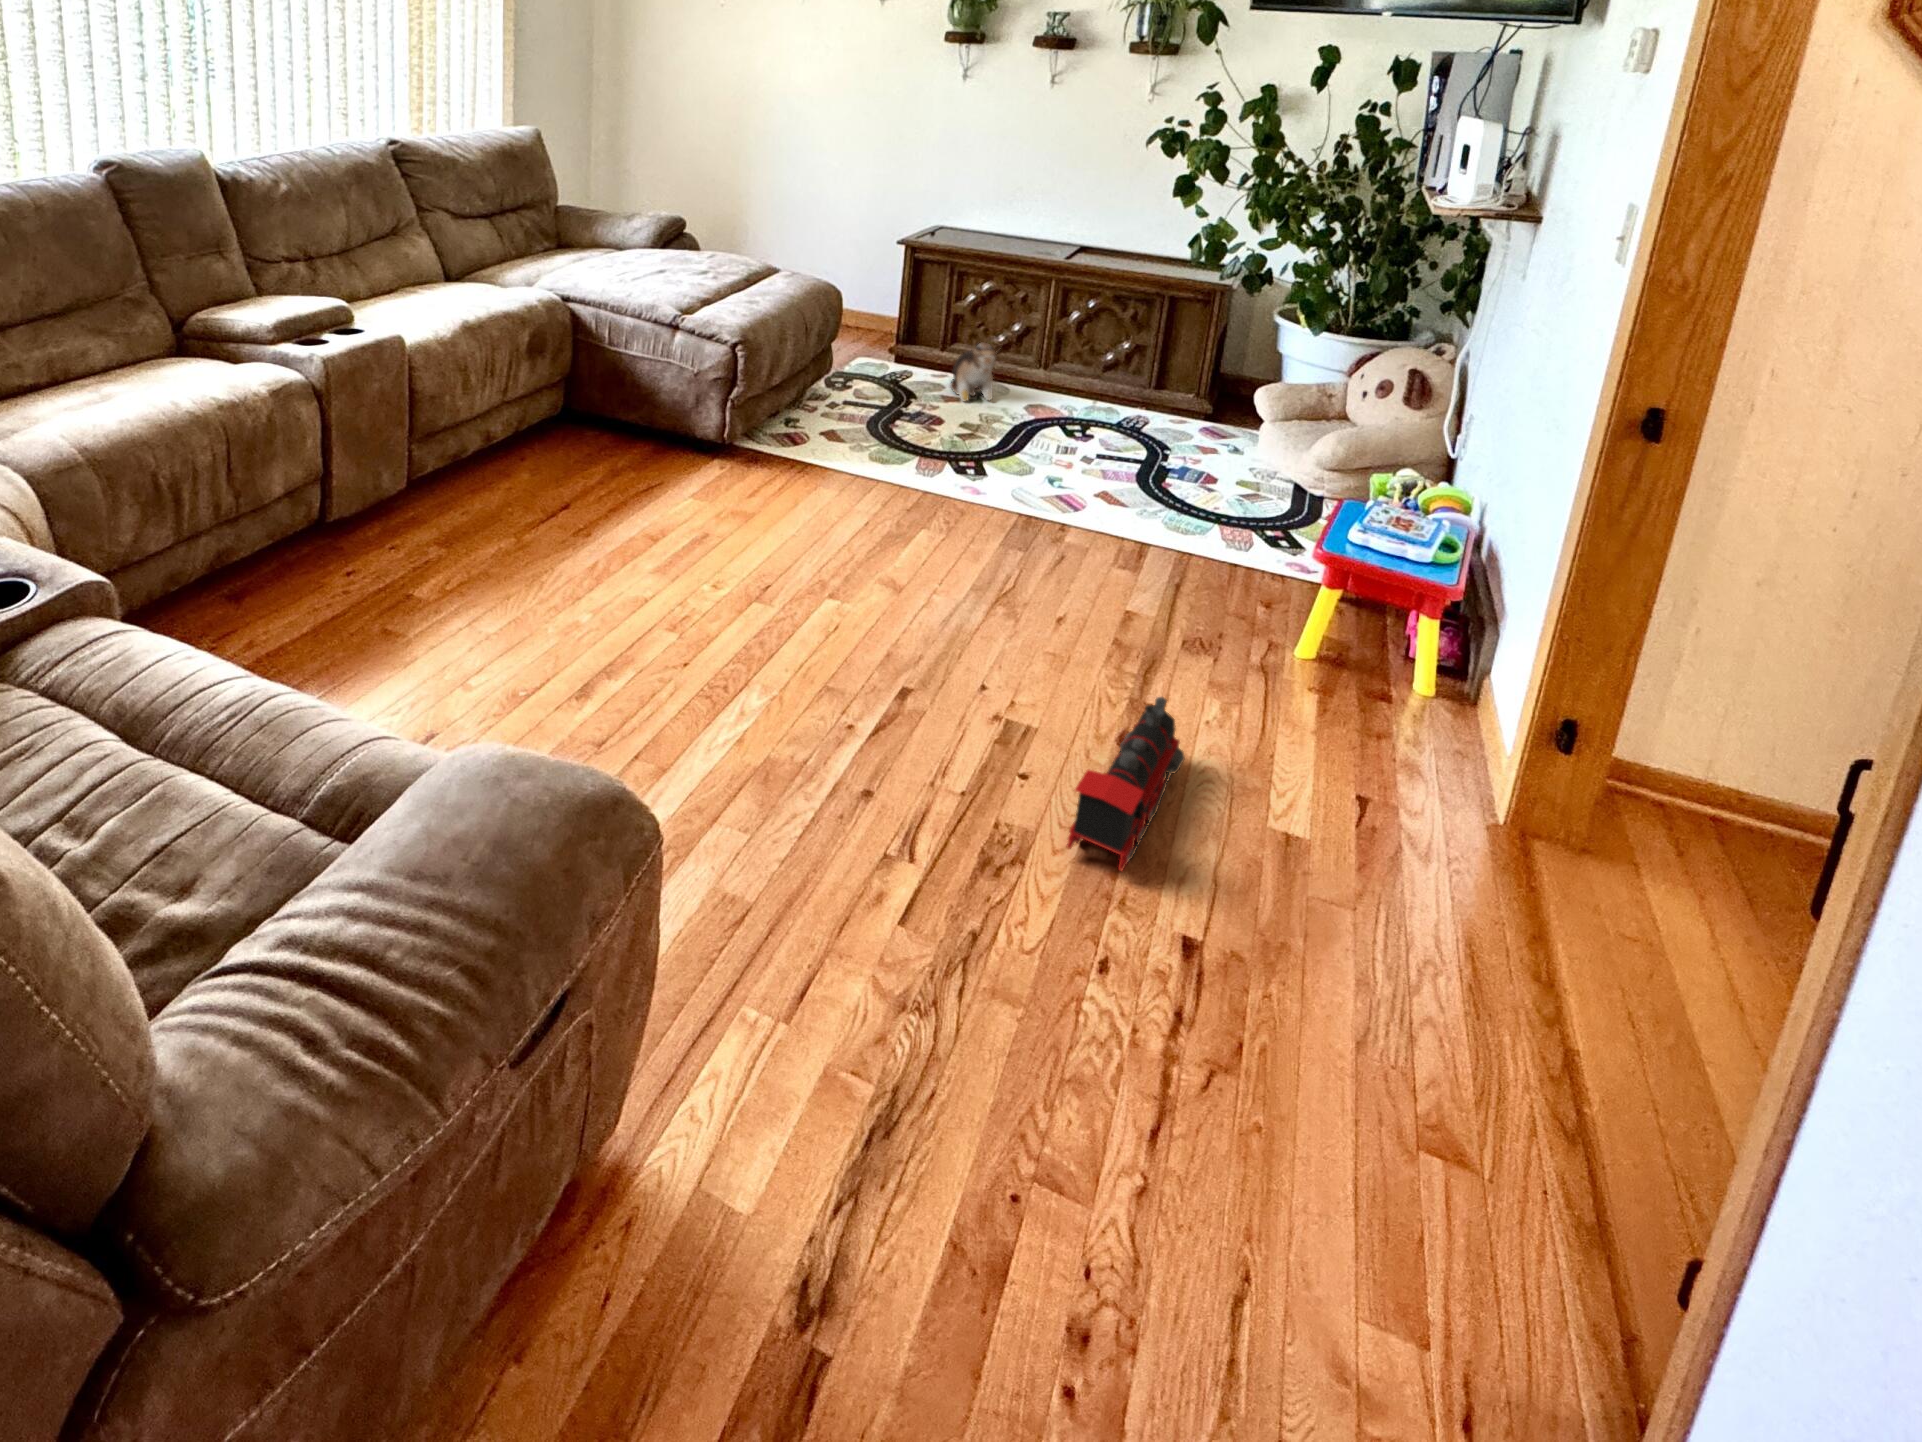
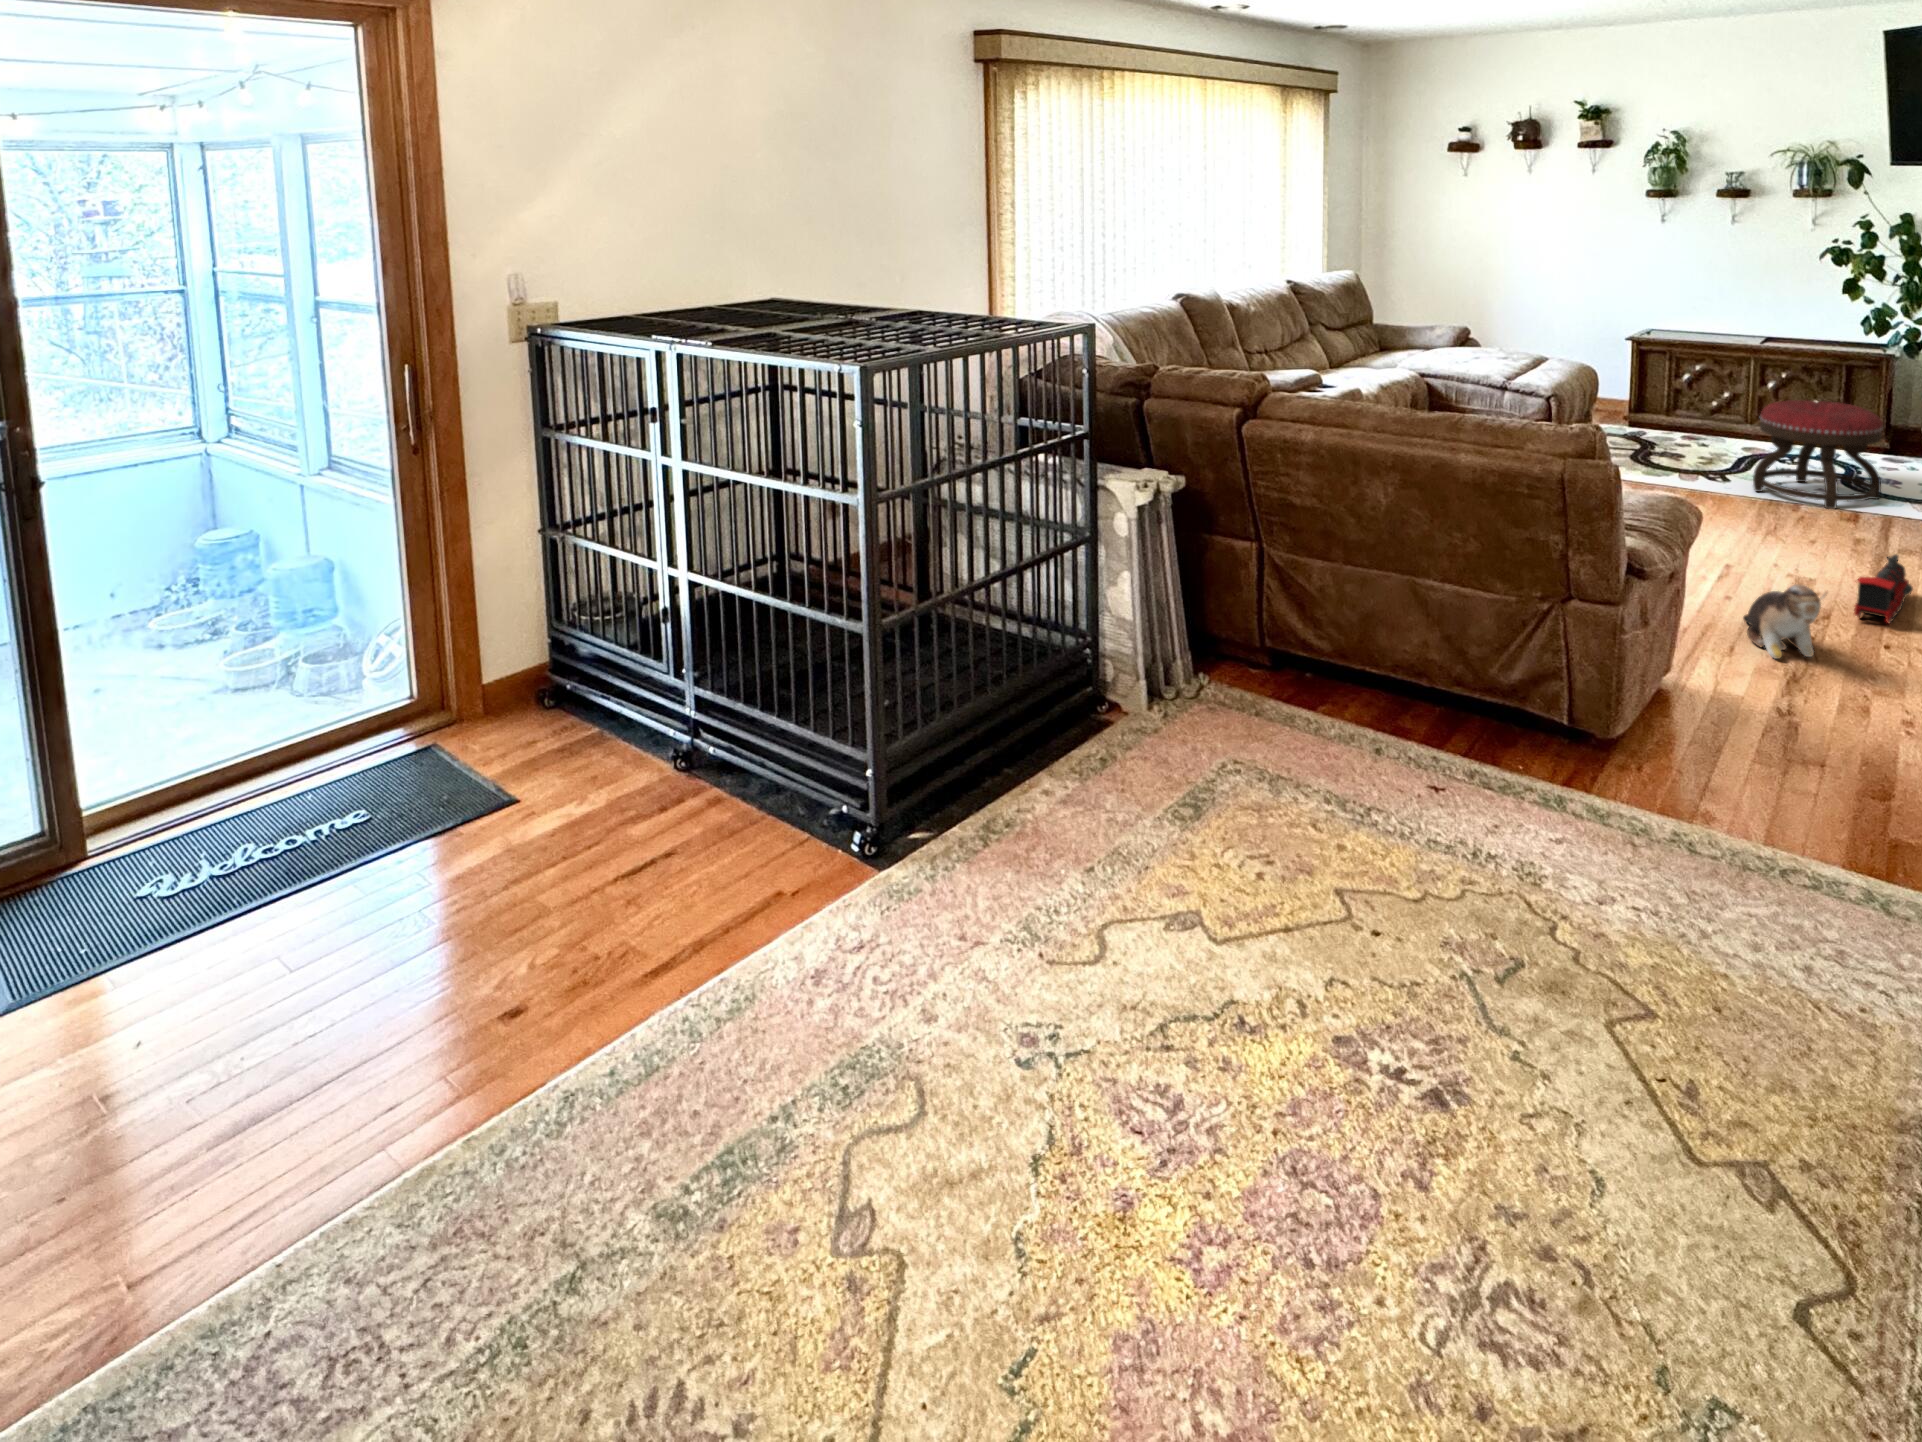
plush toy: present [951,342,996,402] -> present [1743,584,1827,659]
ottoman: none [1015,354,1195,528] -> present [1753,400,1883,509]

